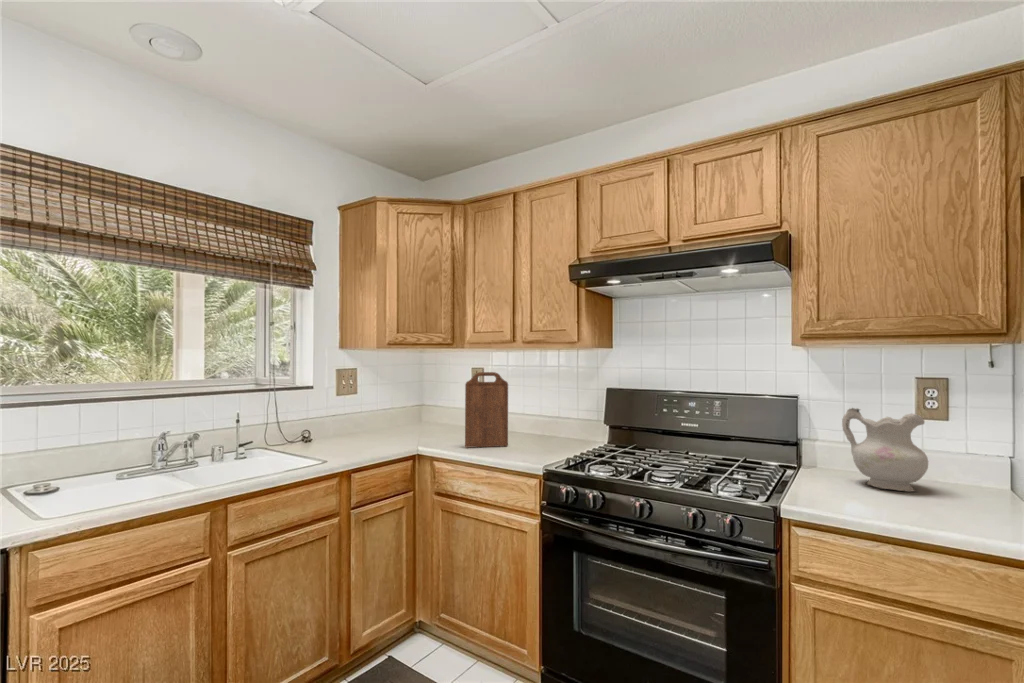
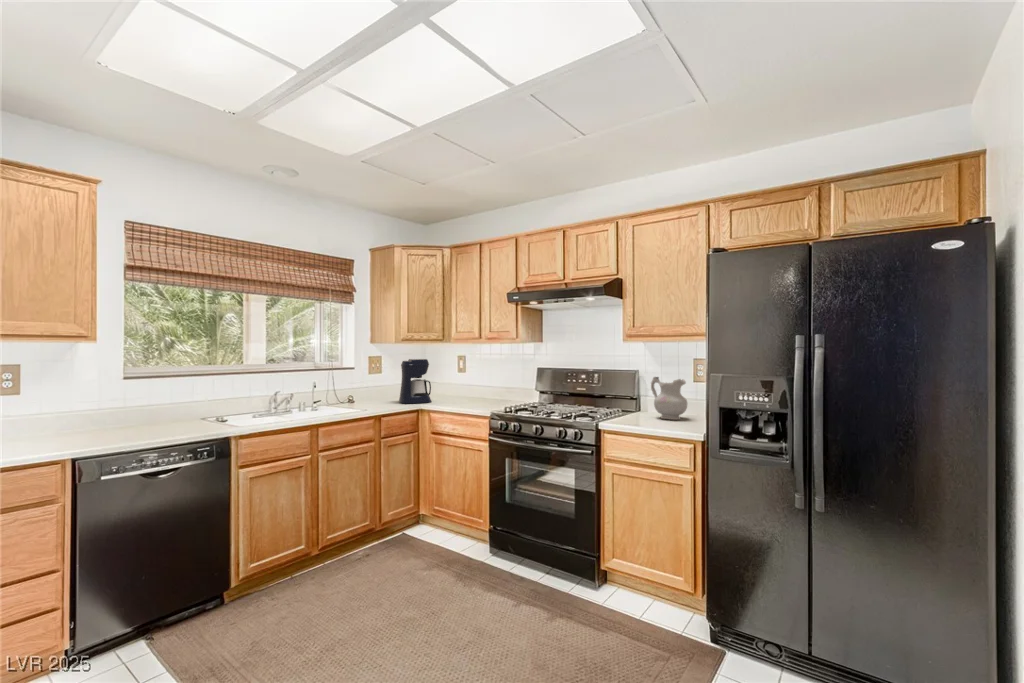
cutting board: present [465,372,508,448] -> none [450,358,477,405]
coffee maker: none [382,373,434,445] -> present [399,359,431,404]

